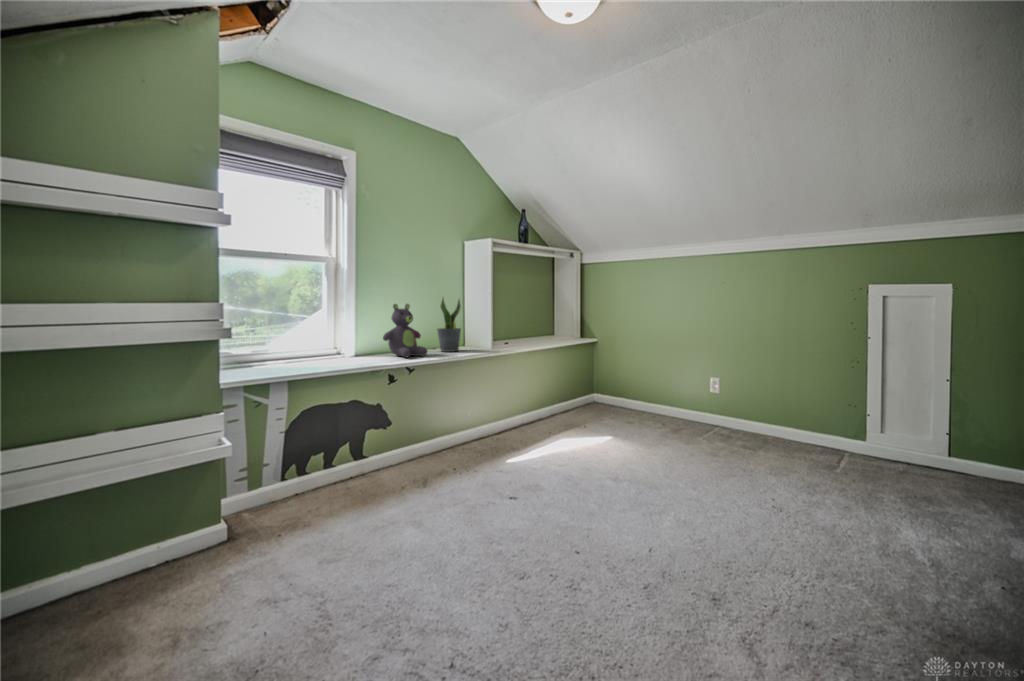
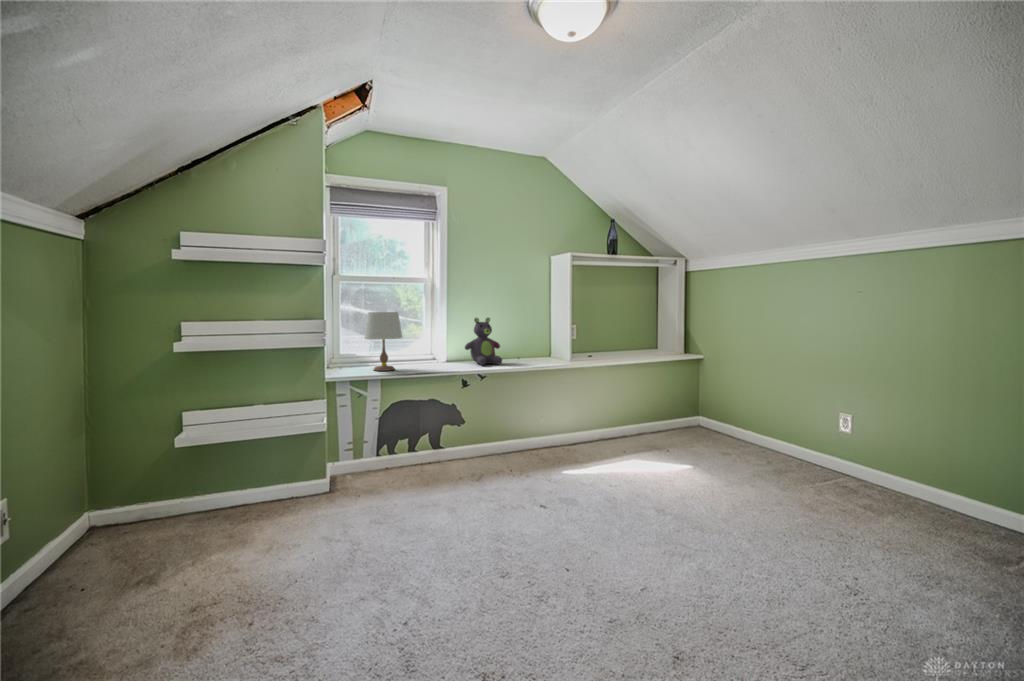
table lamp: none [258,294,312,370] -> present [364,312,402,371]
potted plant: present [437,298,461,352] -> none [517,310,540,362]

